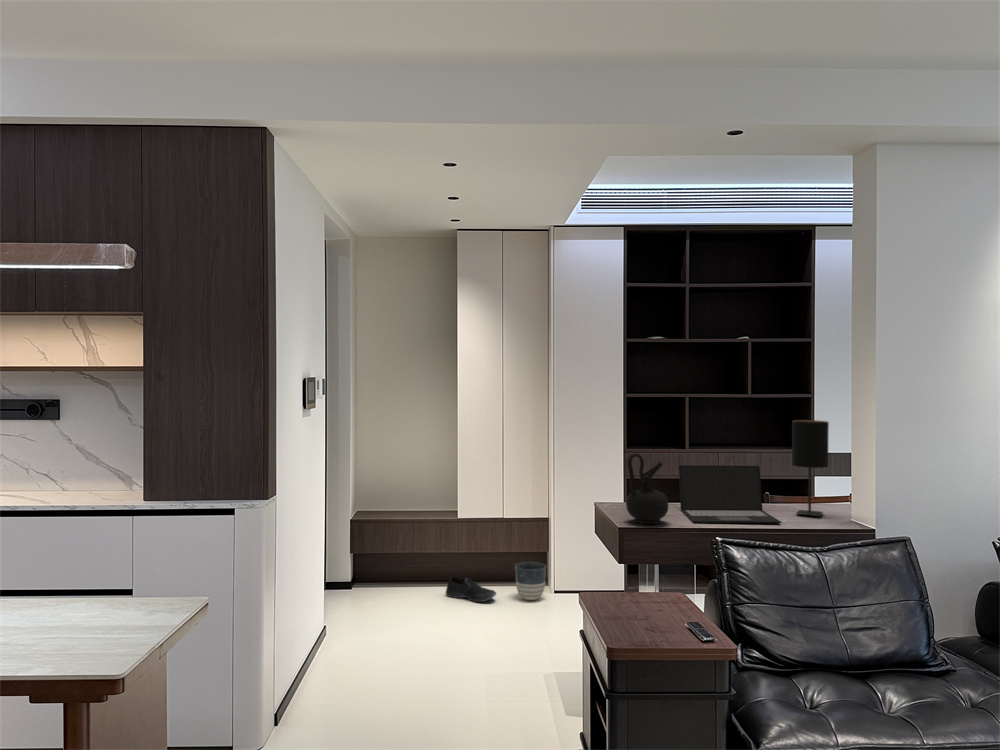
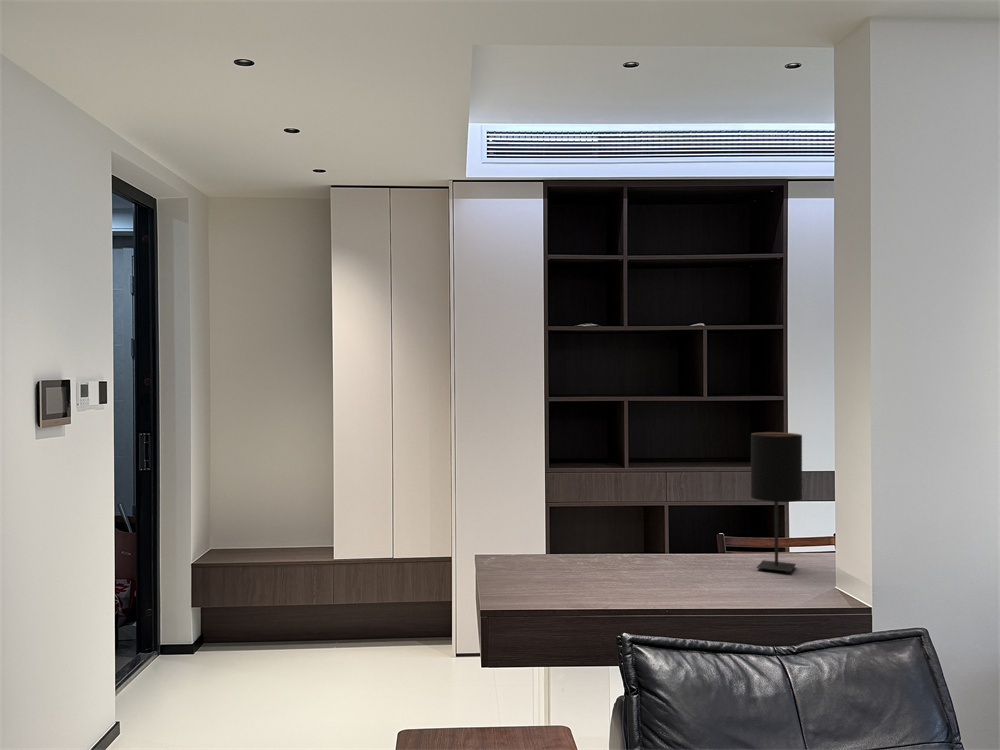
ceramic jug: present [626,453,669,524] -> none [506,486,568,592]
laptop: present [679,465,781,523] -> none [592,498,734,587]
planter: present [515,562,546,600] -> none [406,614,446,666]
shoe: present [446,576,496,602] -> none [317,634,381,670]

